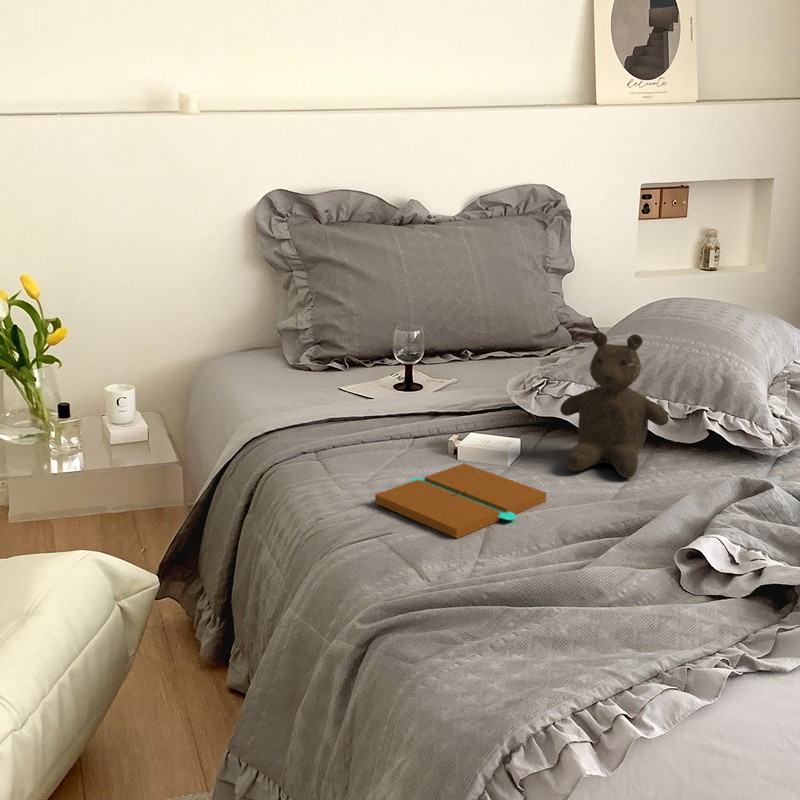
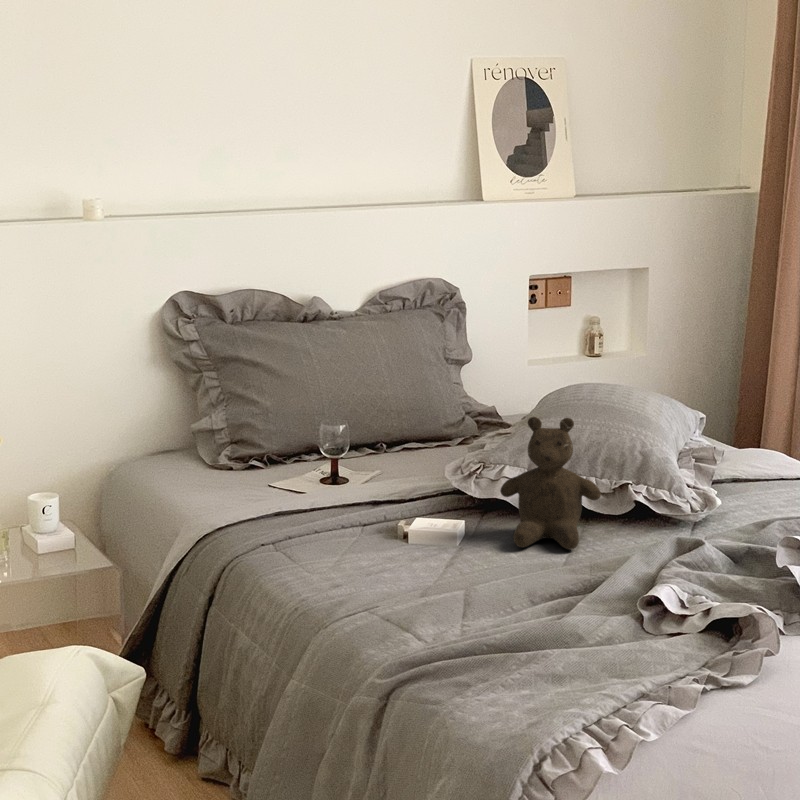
book: present [375,463,546,538] -> none [347,547,504,610]

